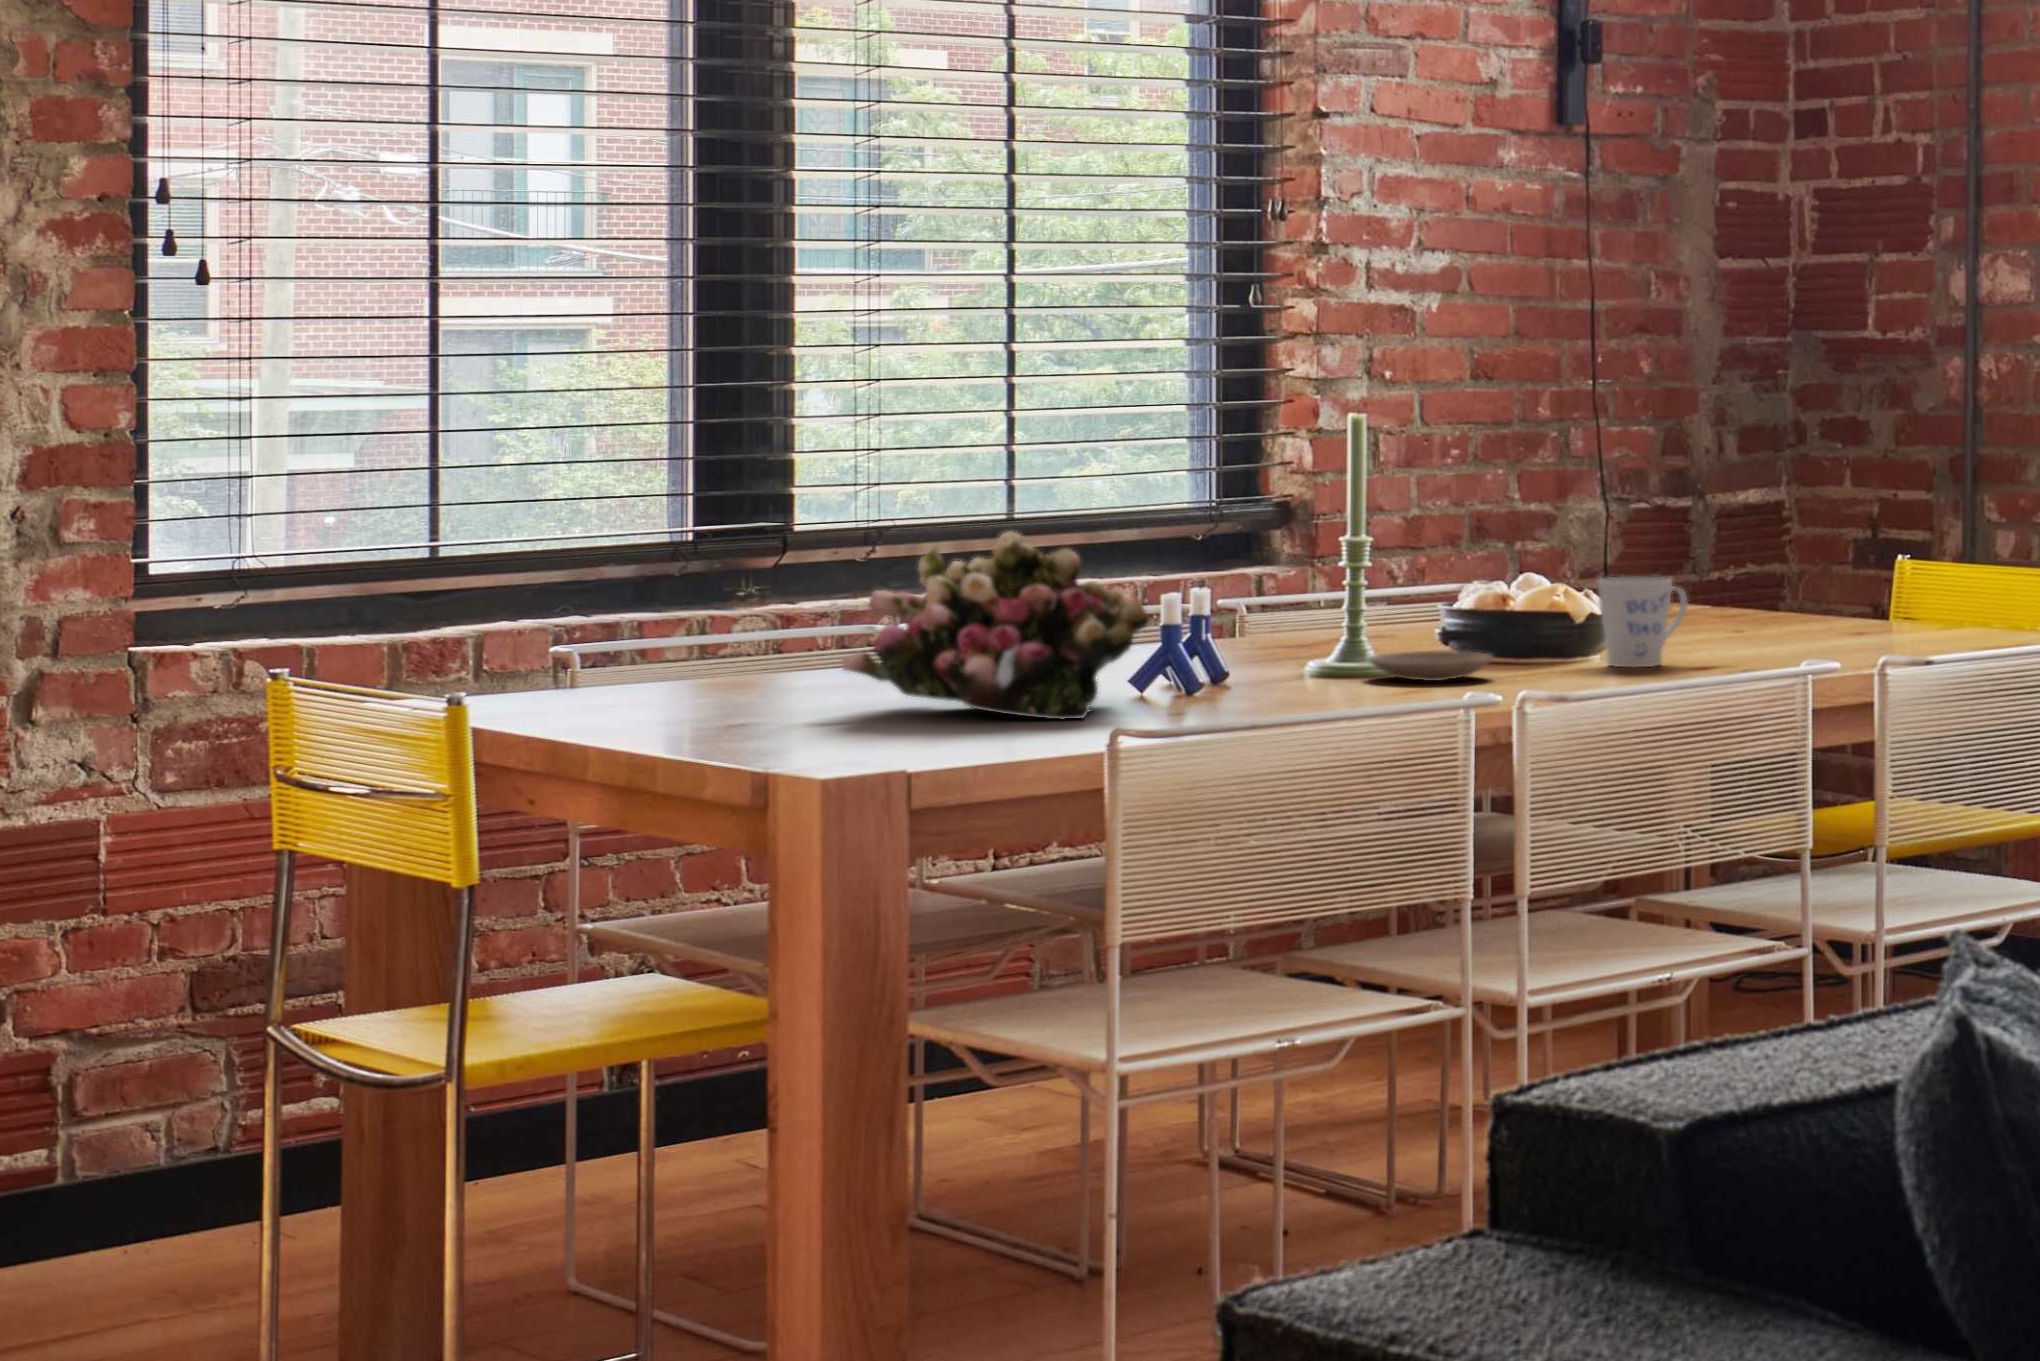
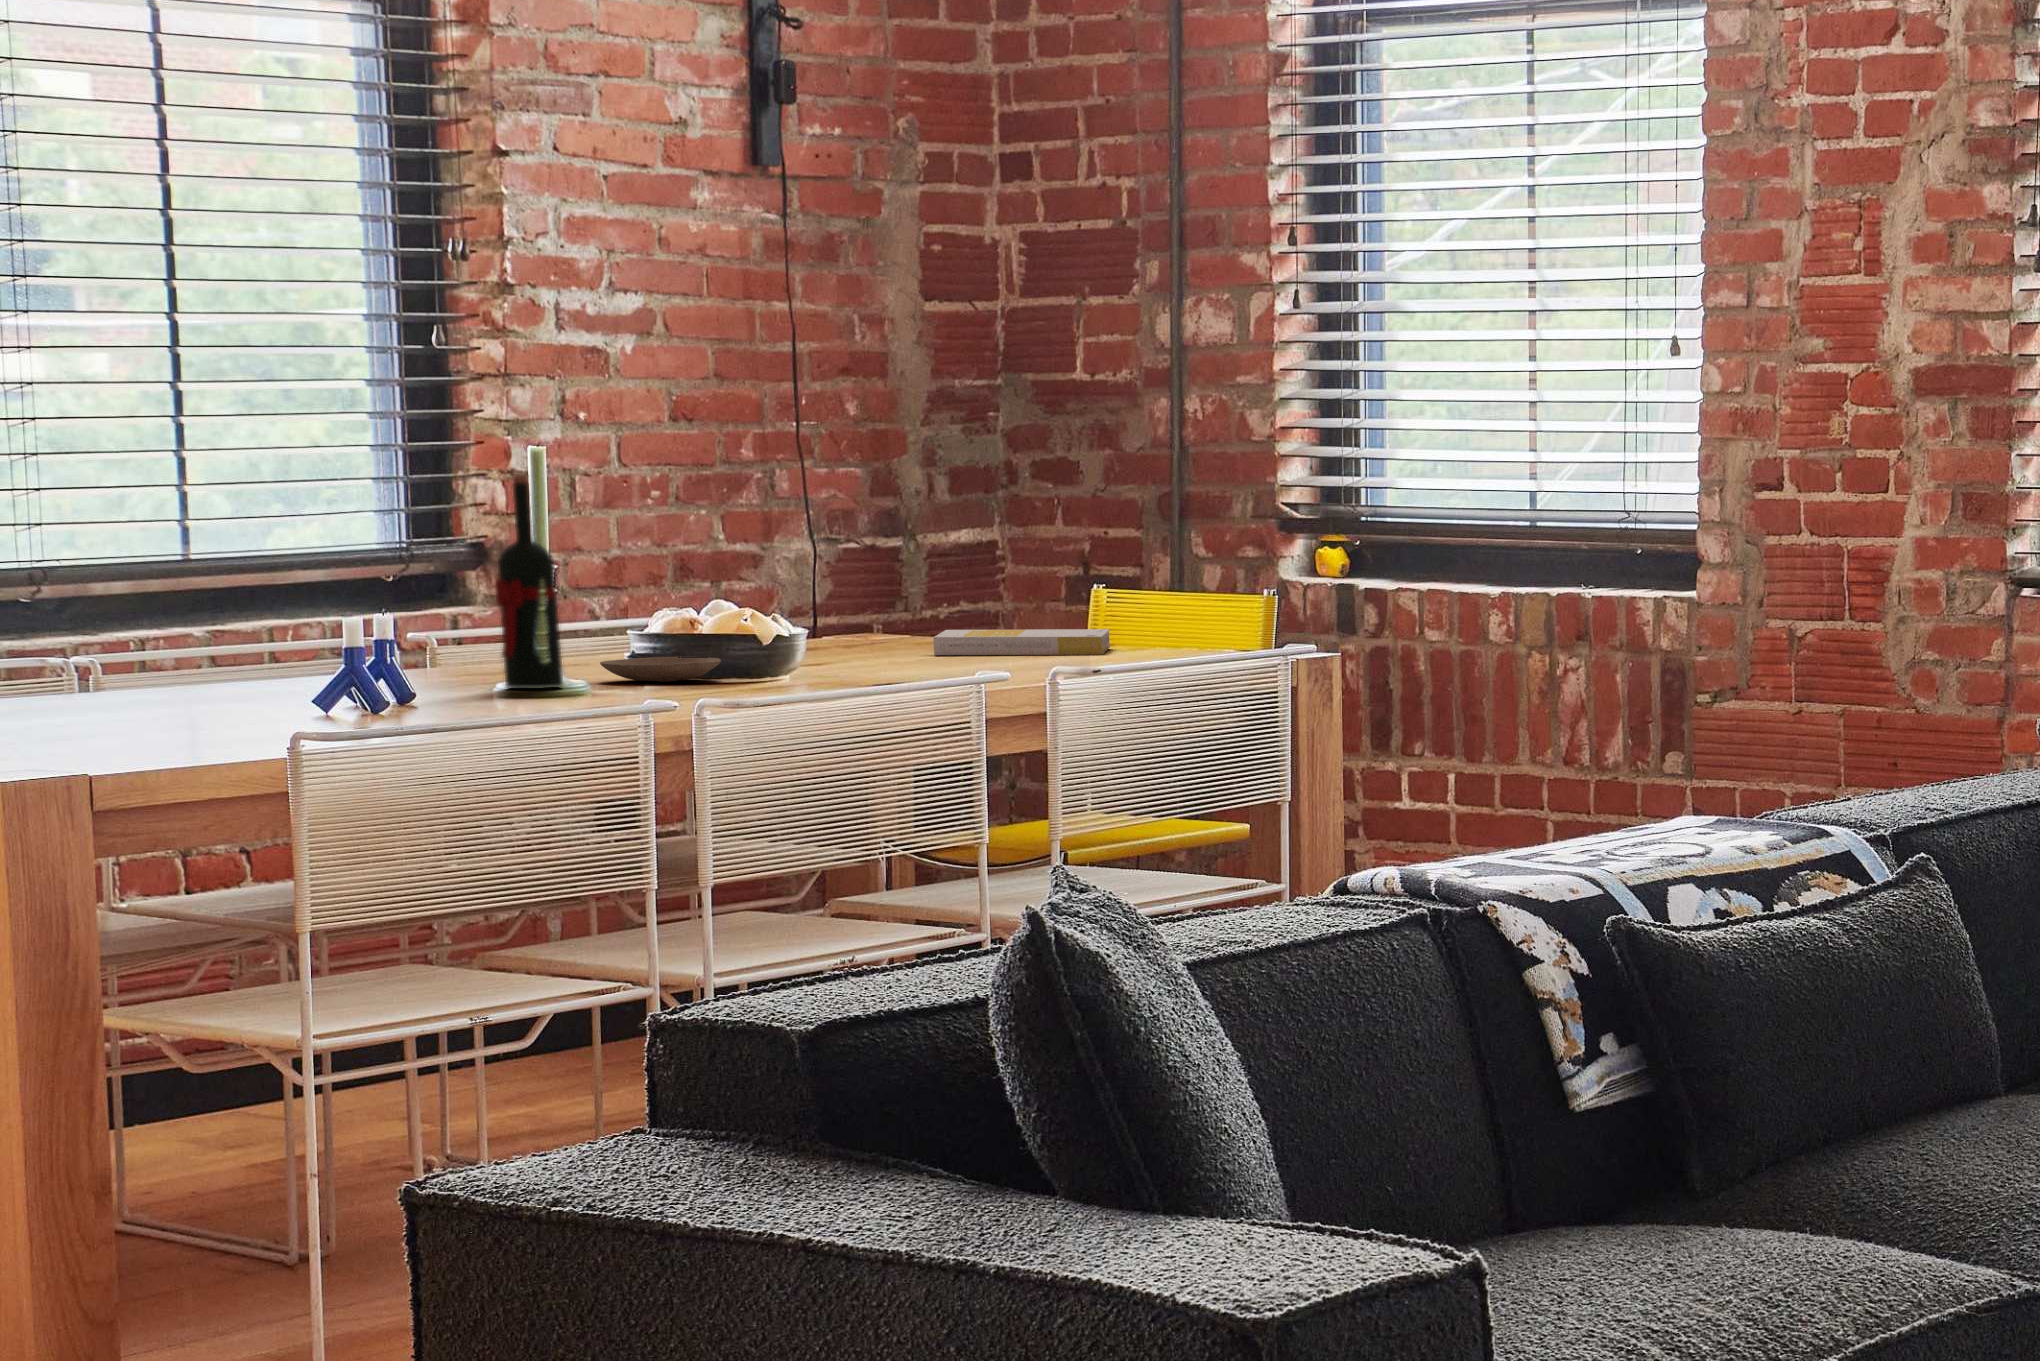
wine bottle: none [1264,460,1328,692] -> present [495,474,563,689]
flower arrangement: present [842,532,1149,720] -> none [91,538,390,707]
mug: present [1598,576,1687,667] -> none [816,590,903,672]
book: none [1716,607,1900,639] -> present [933,629,1110,655]

